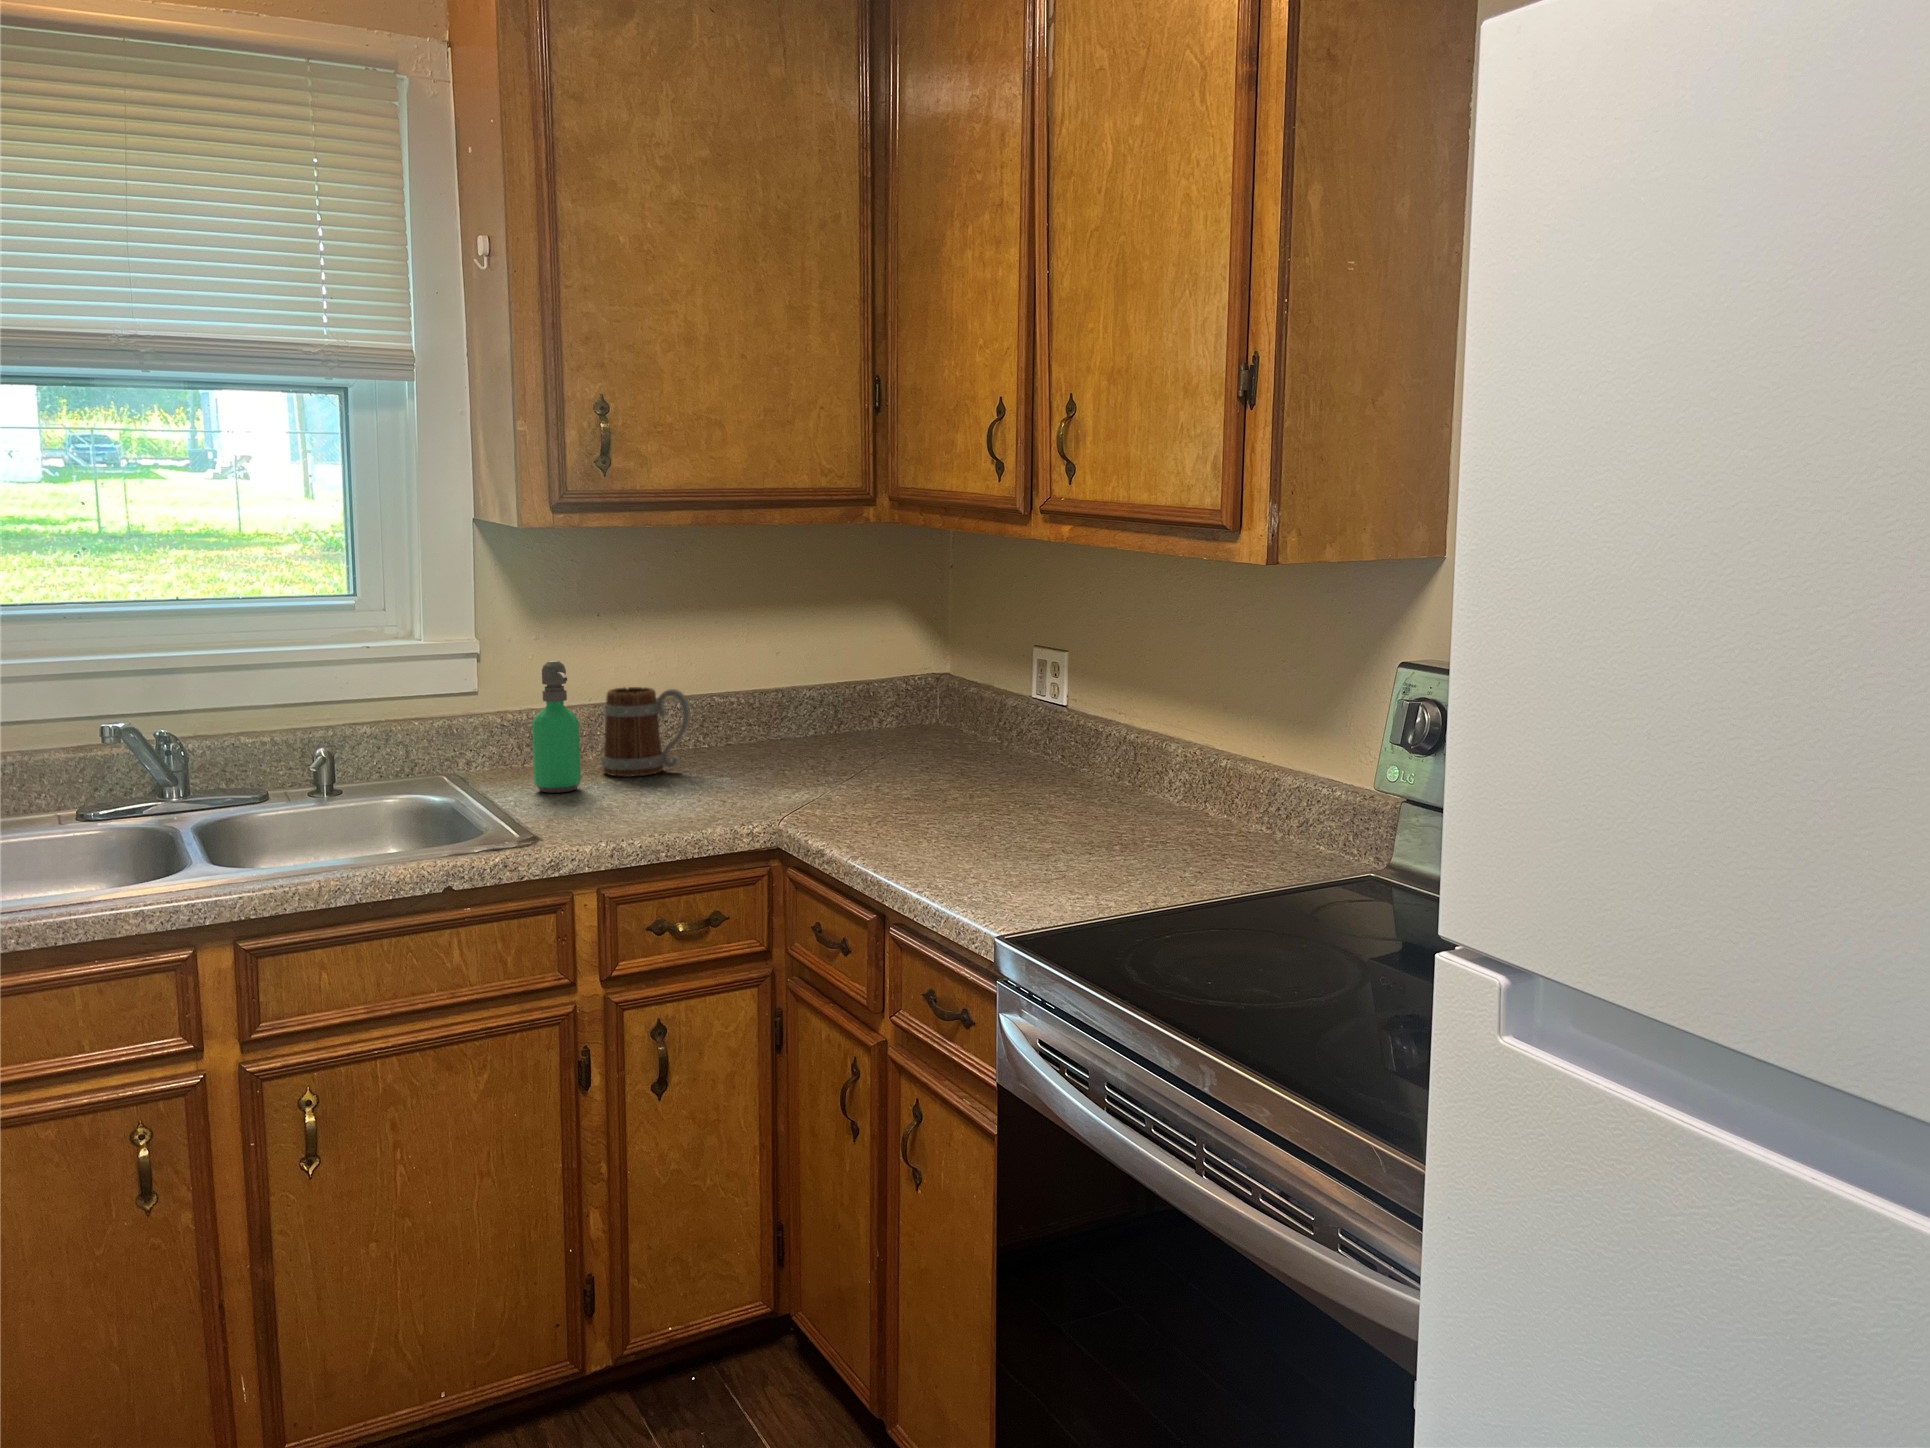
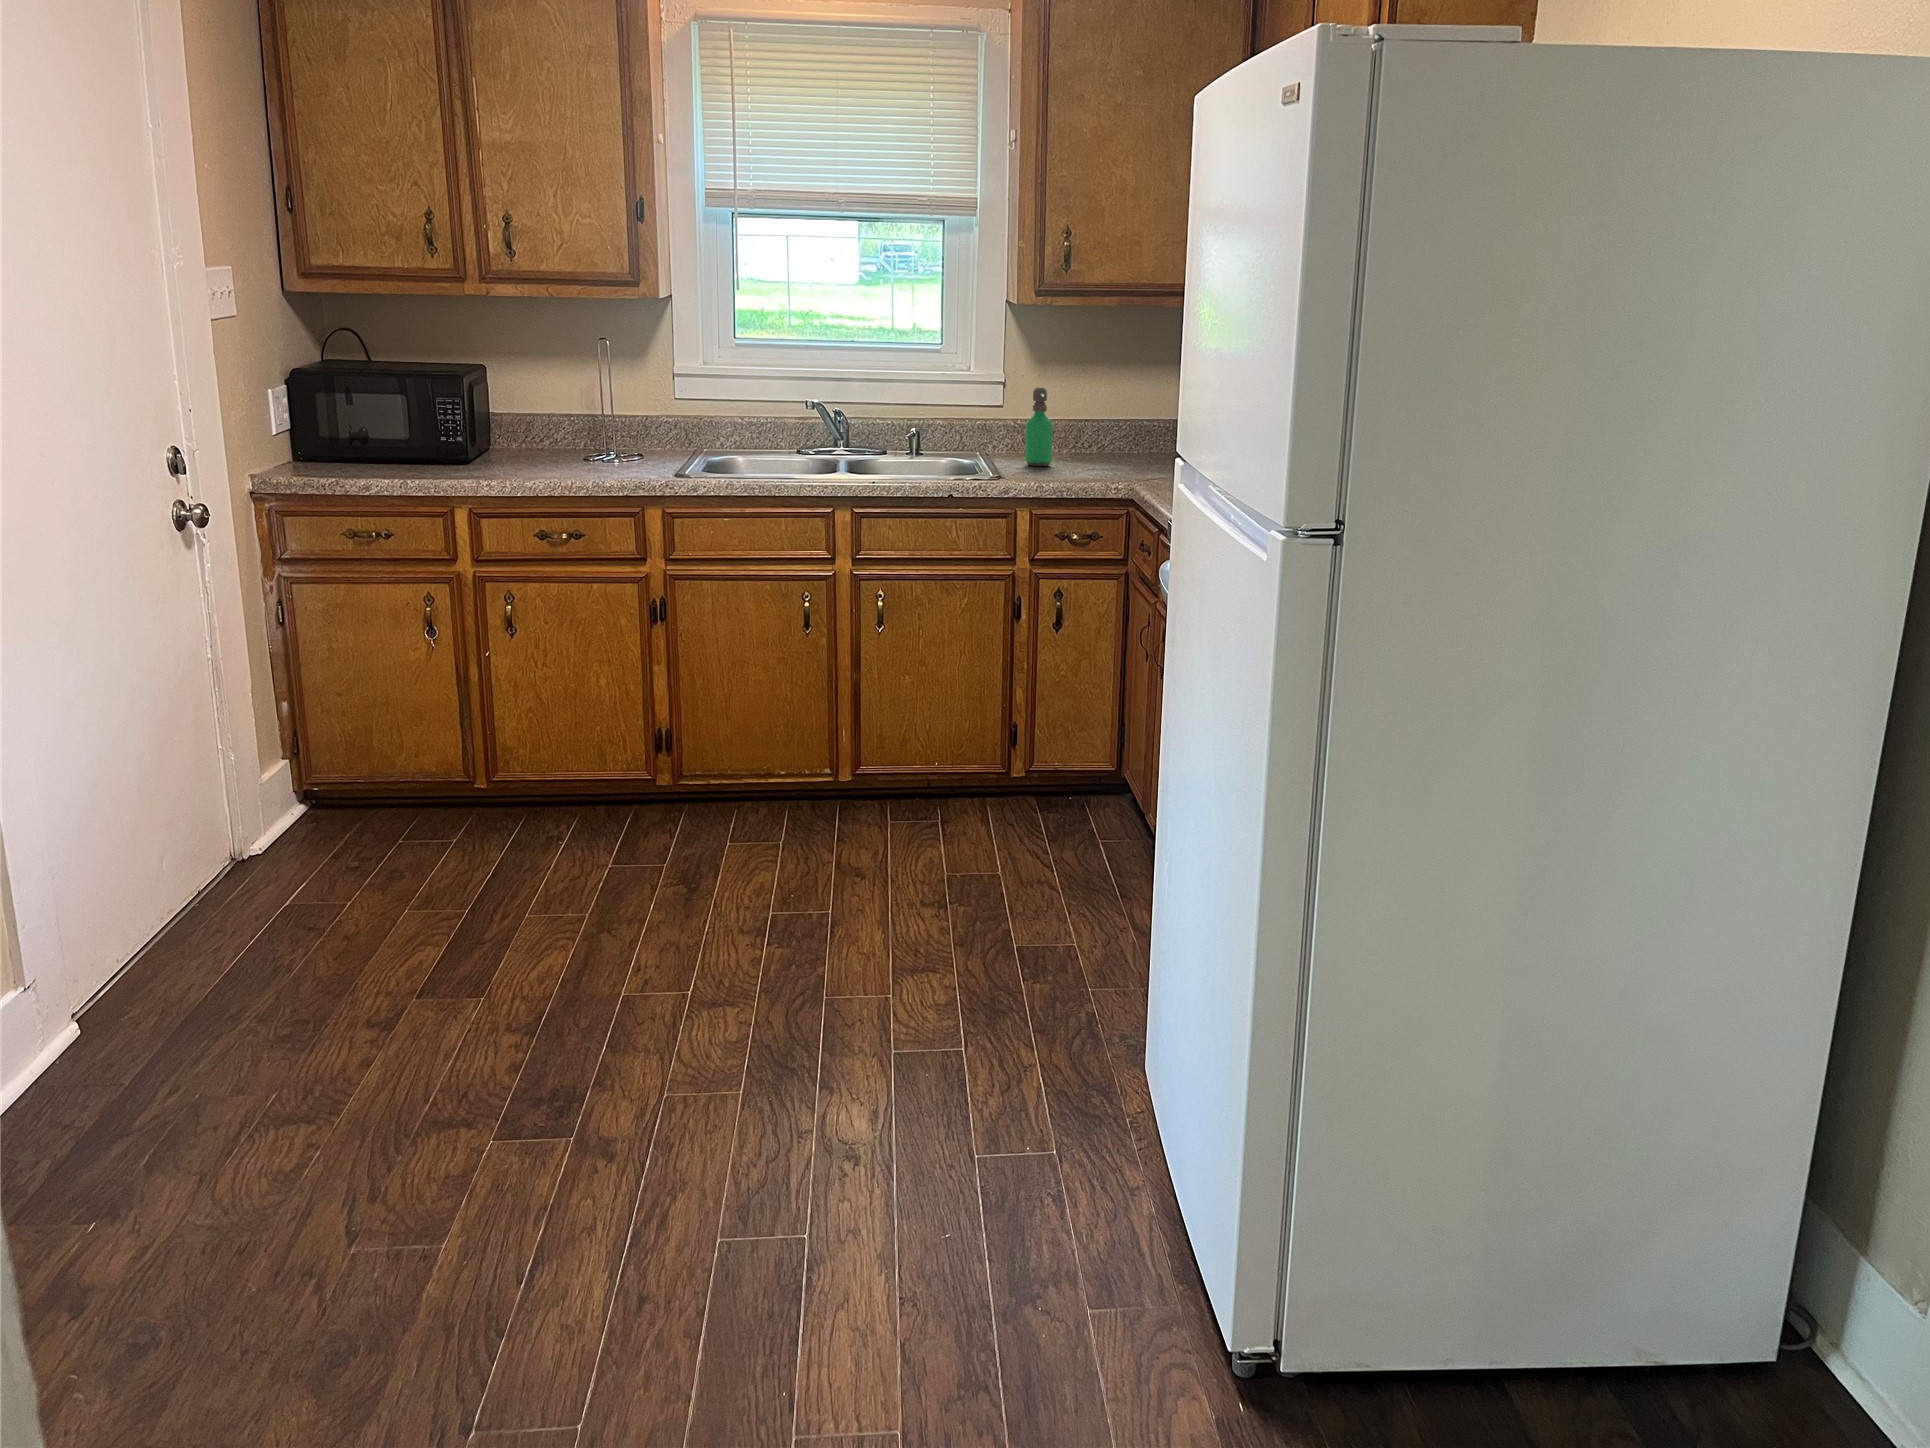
mug: present [602,687,690,777] -> none [1071,409,1125,464]

